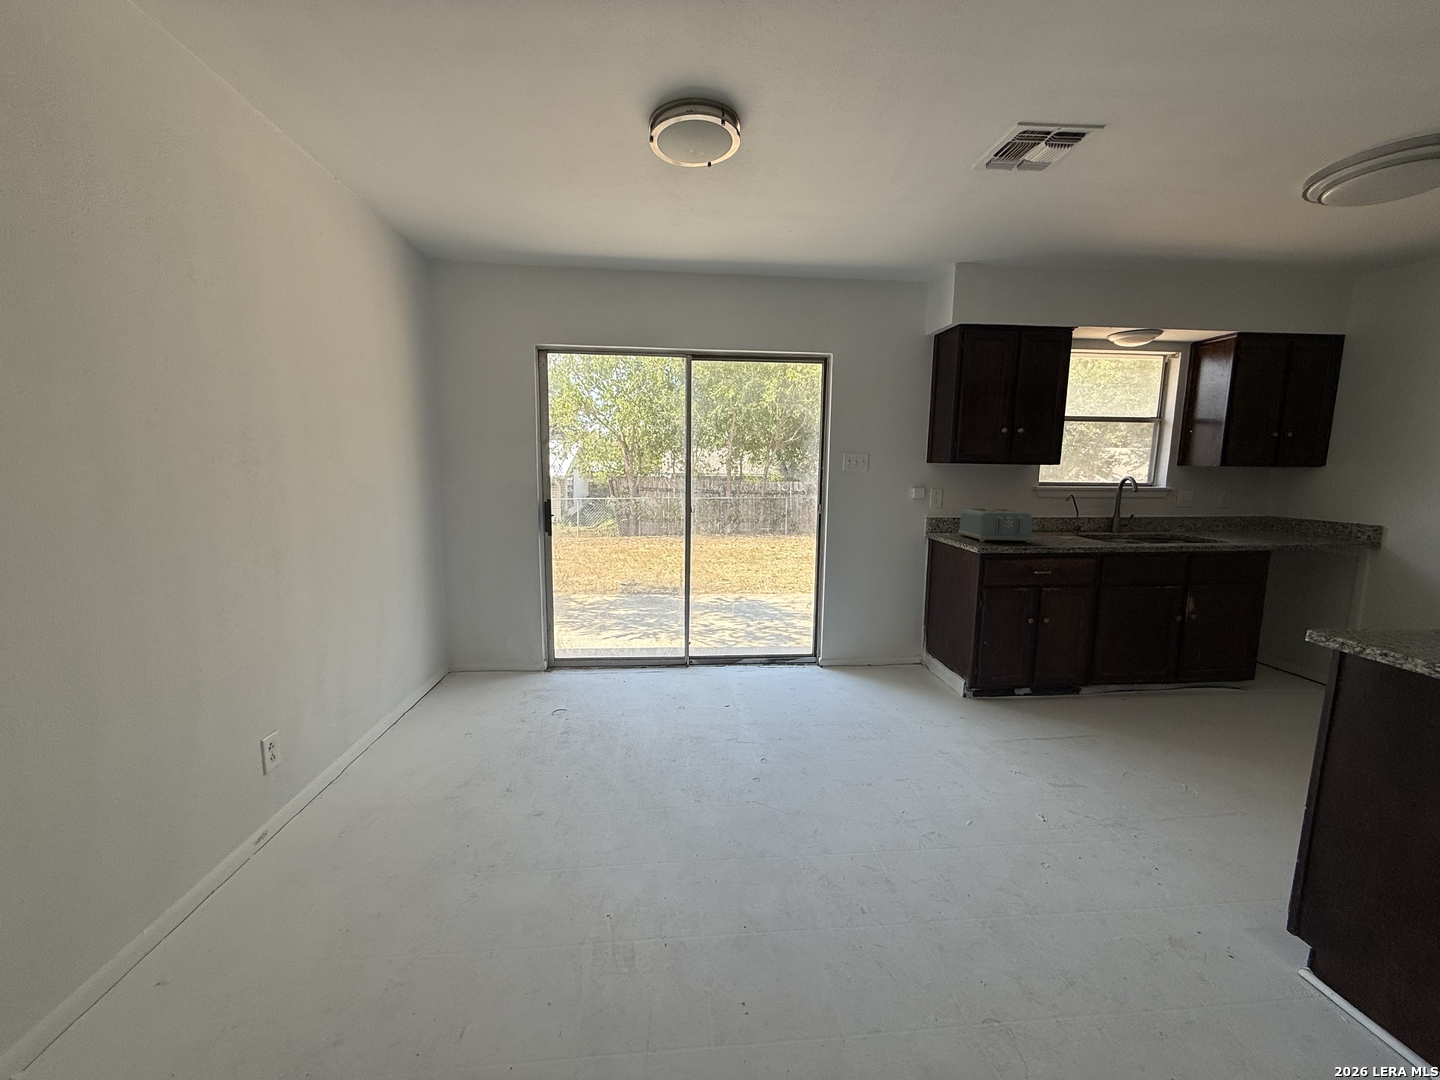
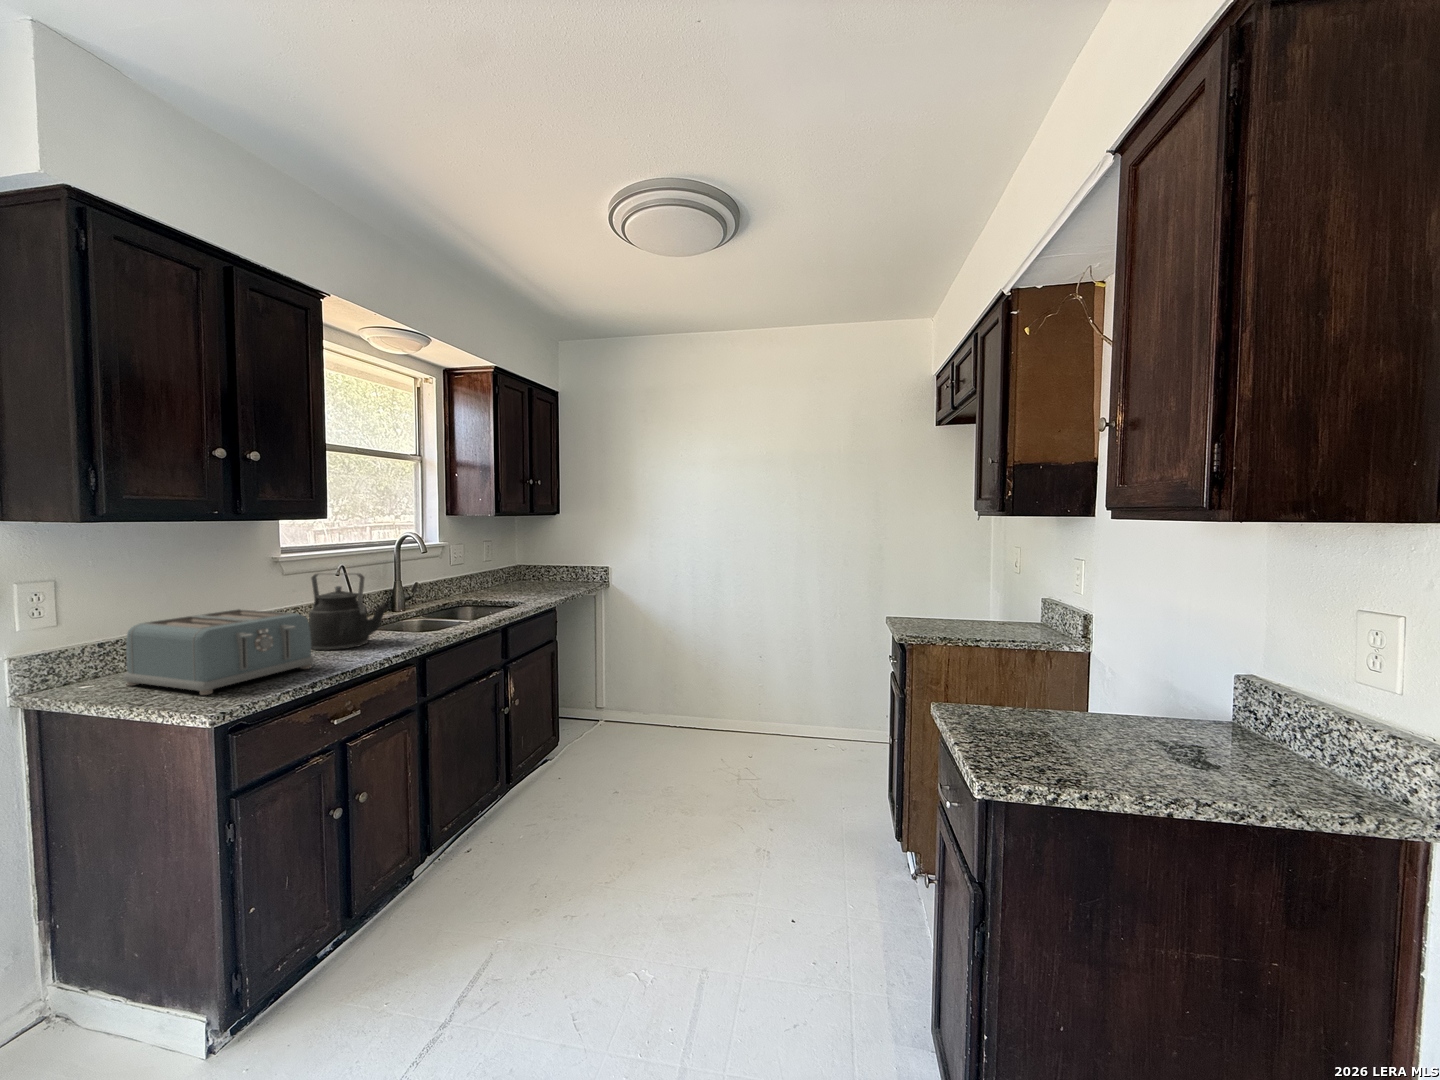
kettle: none [1039,496,1085,541] -> present [309,573,389,650]

